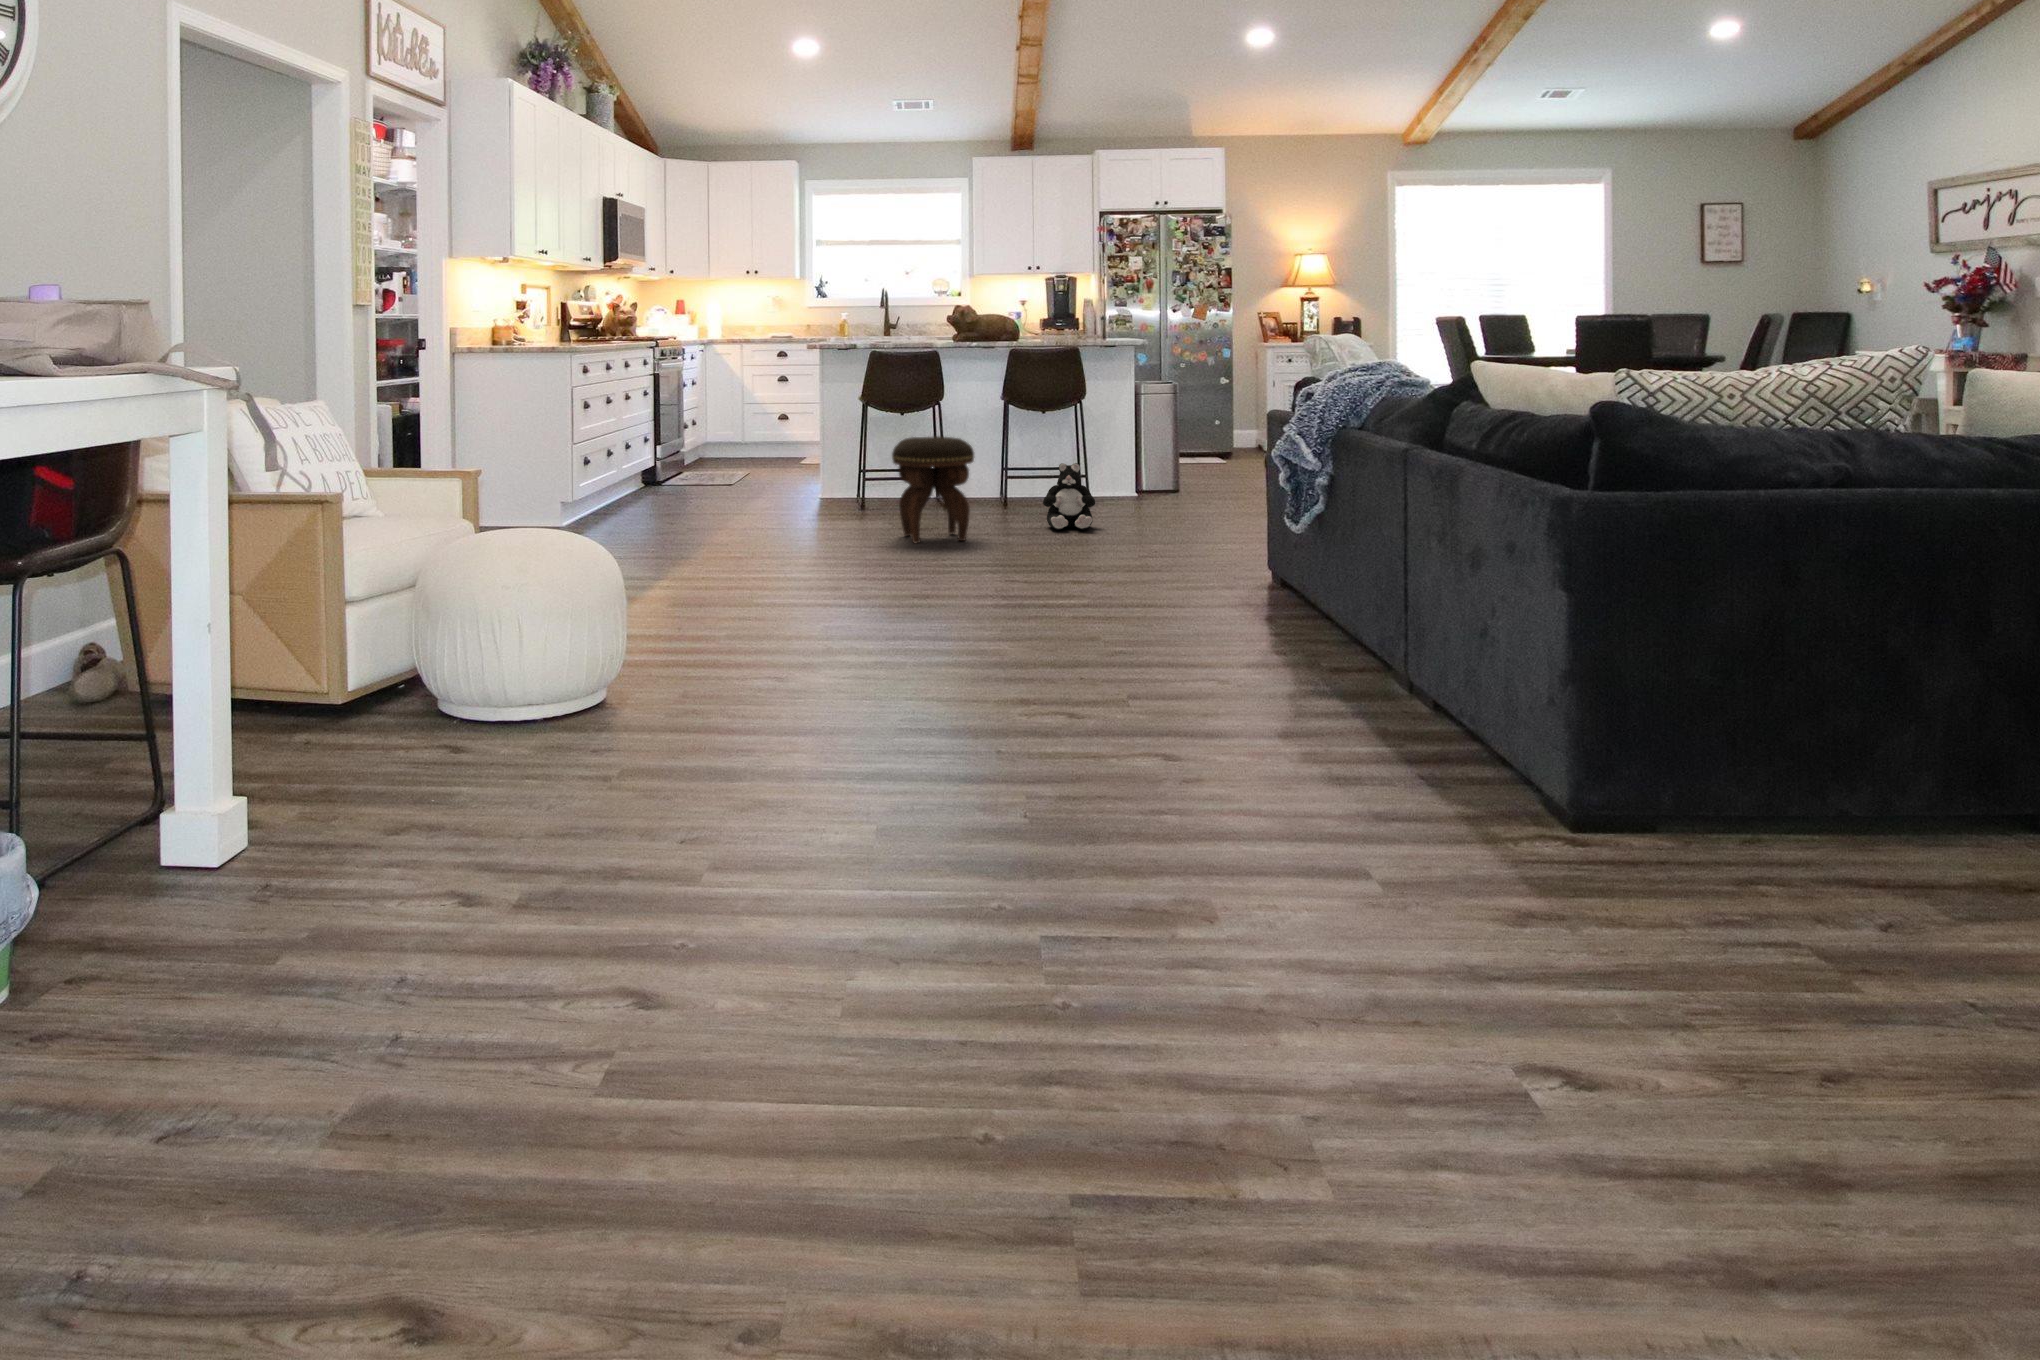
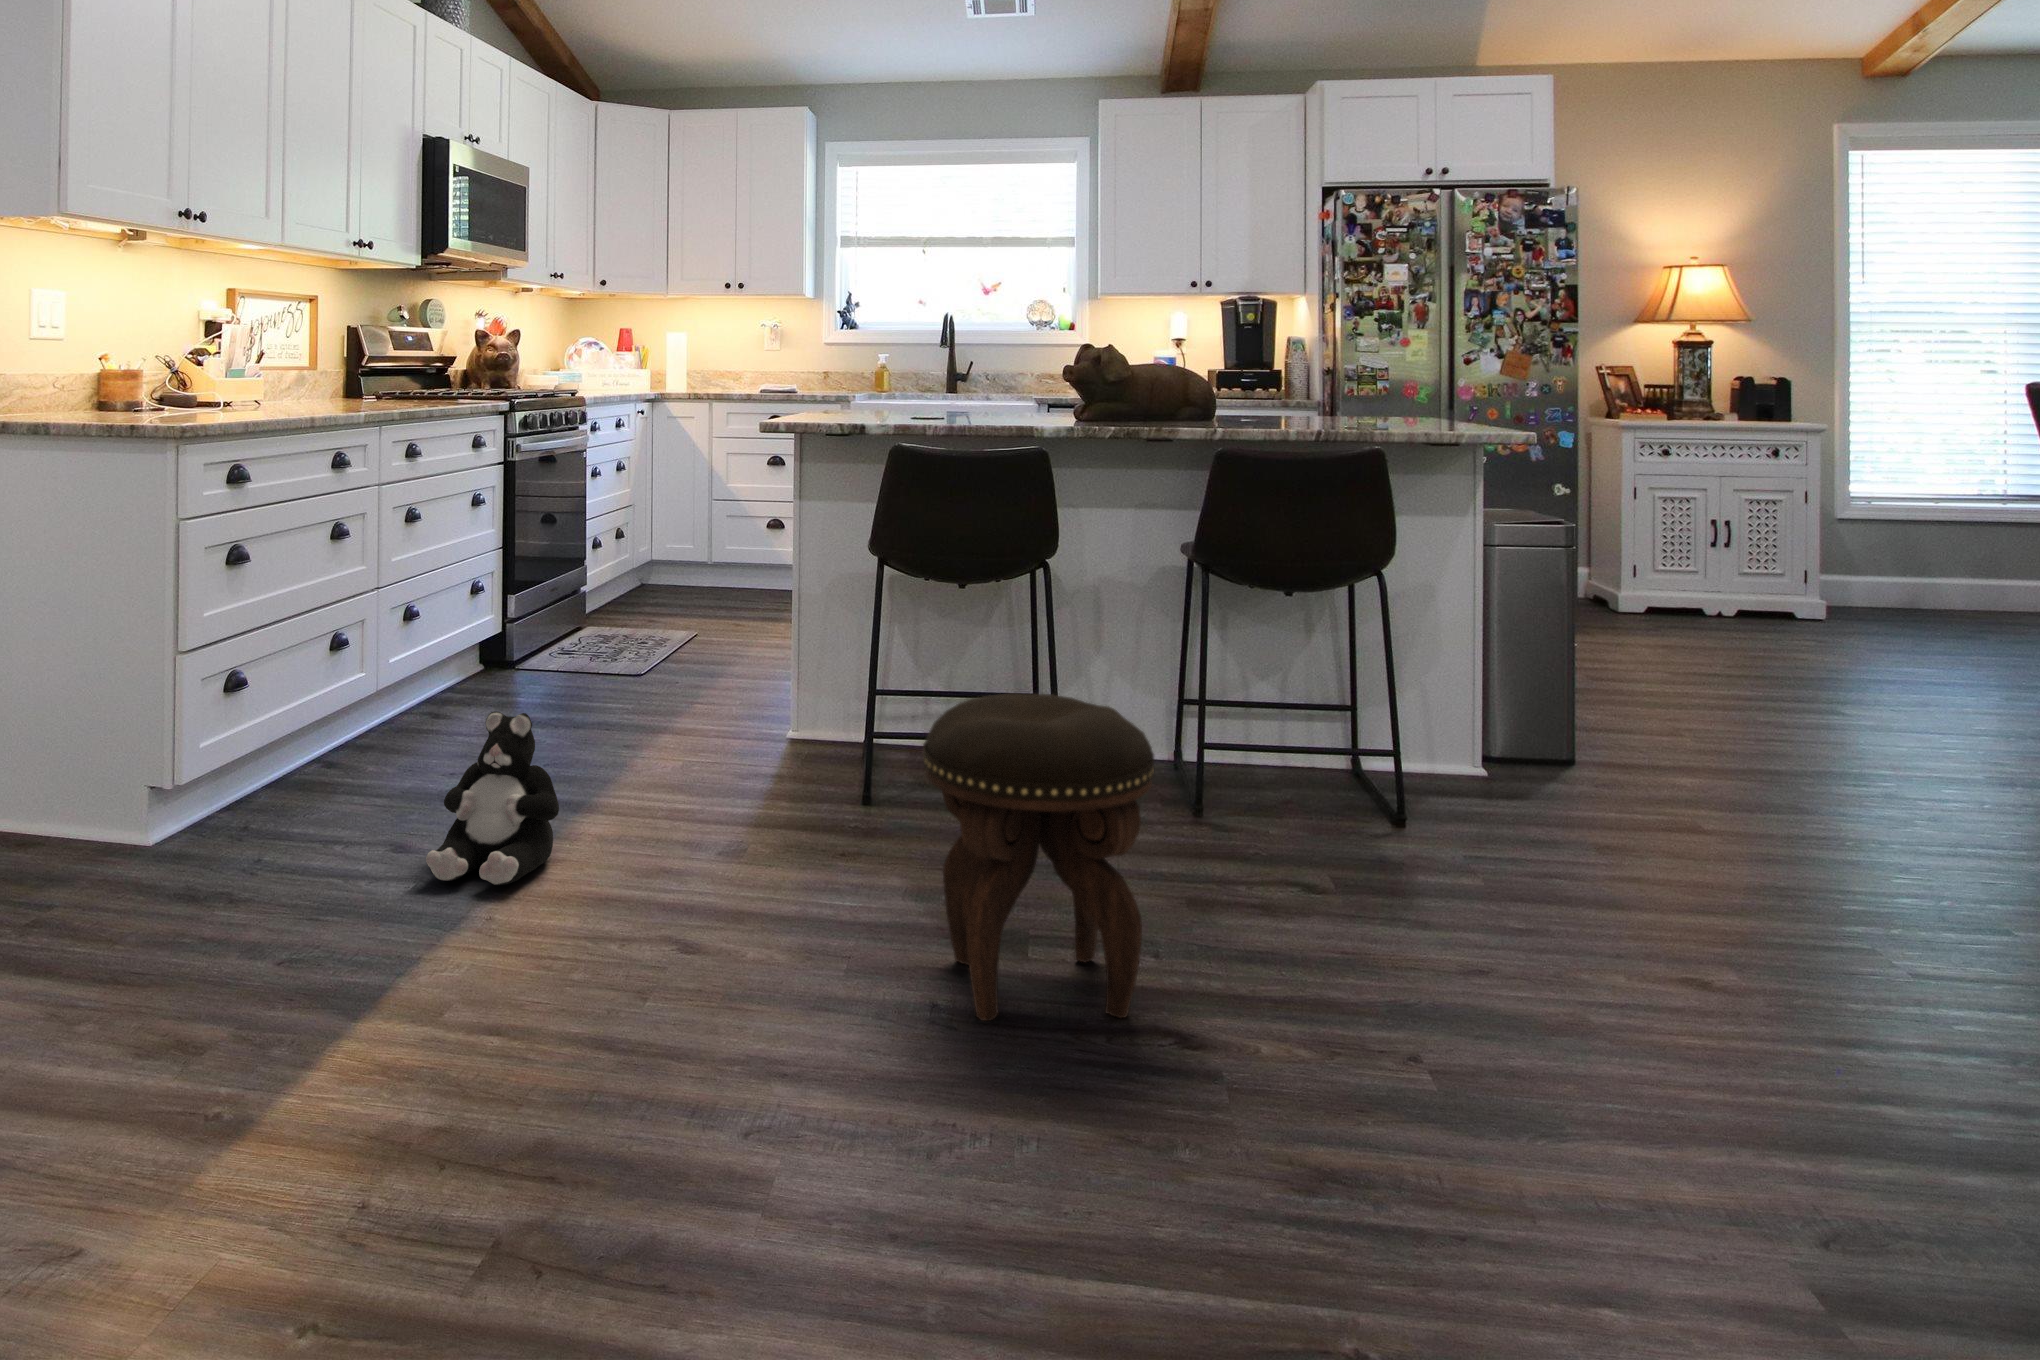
plush toy: present [1043,463,1095,530] -> present [426,711,559,885]

